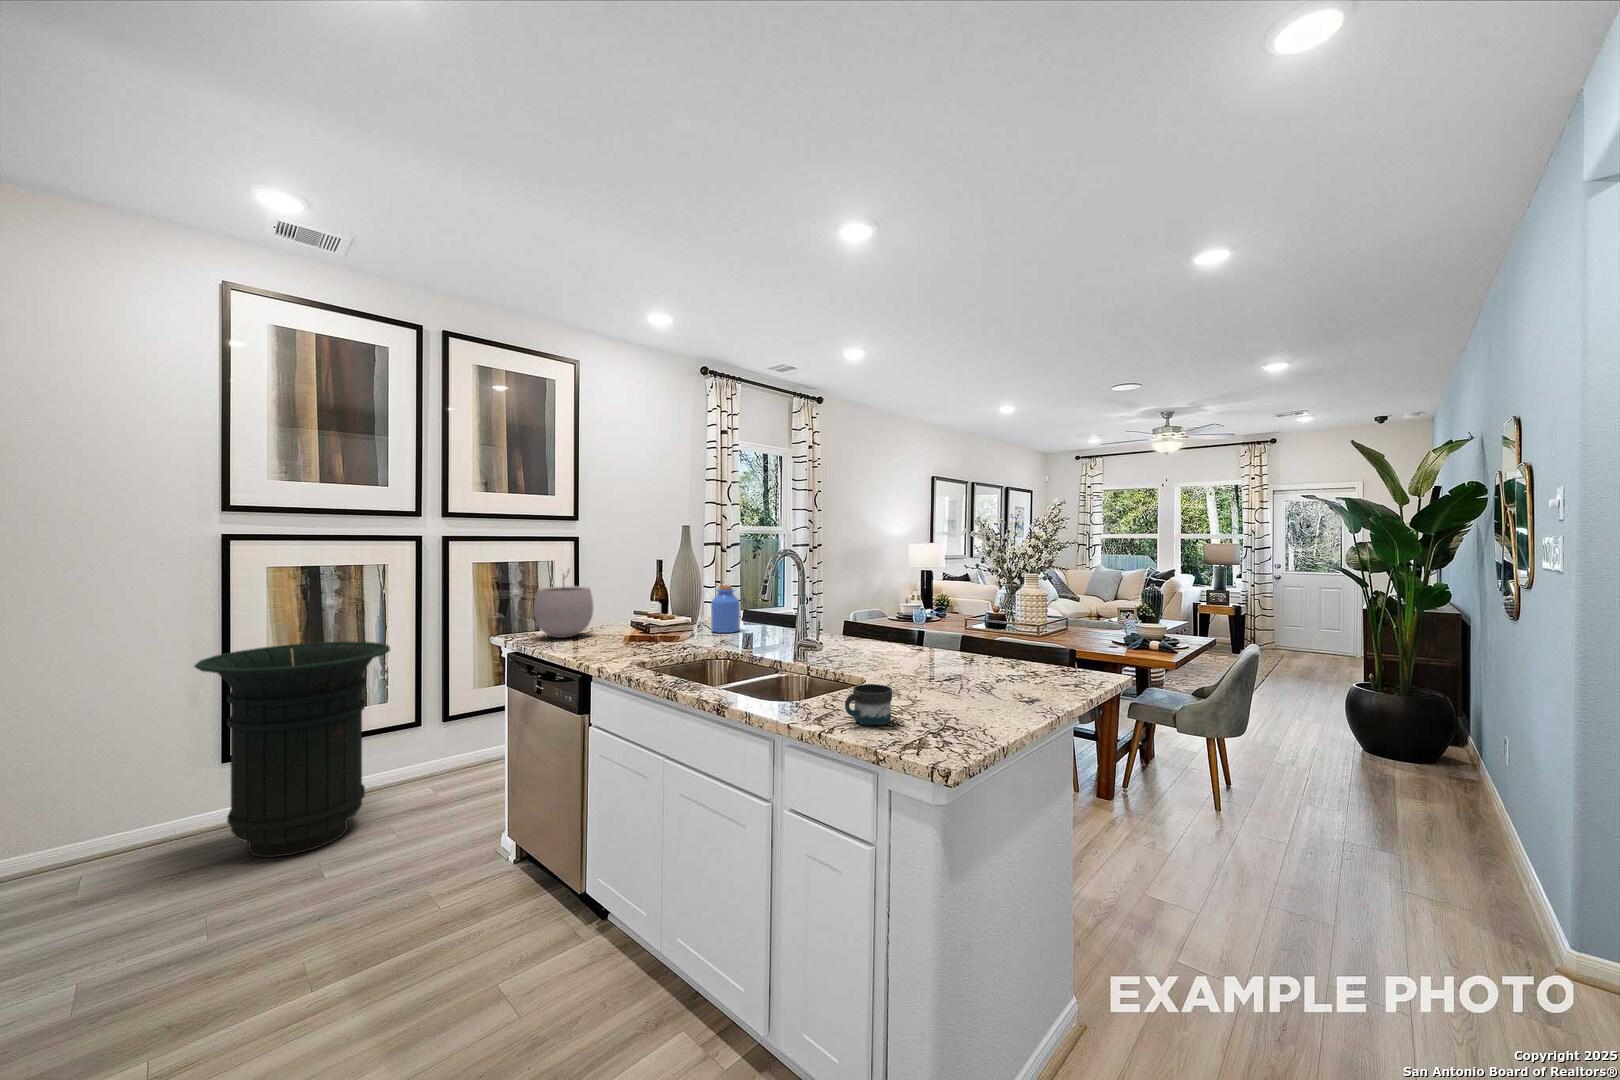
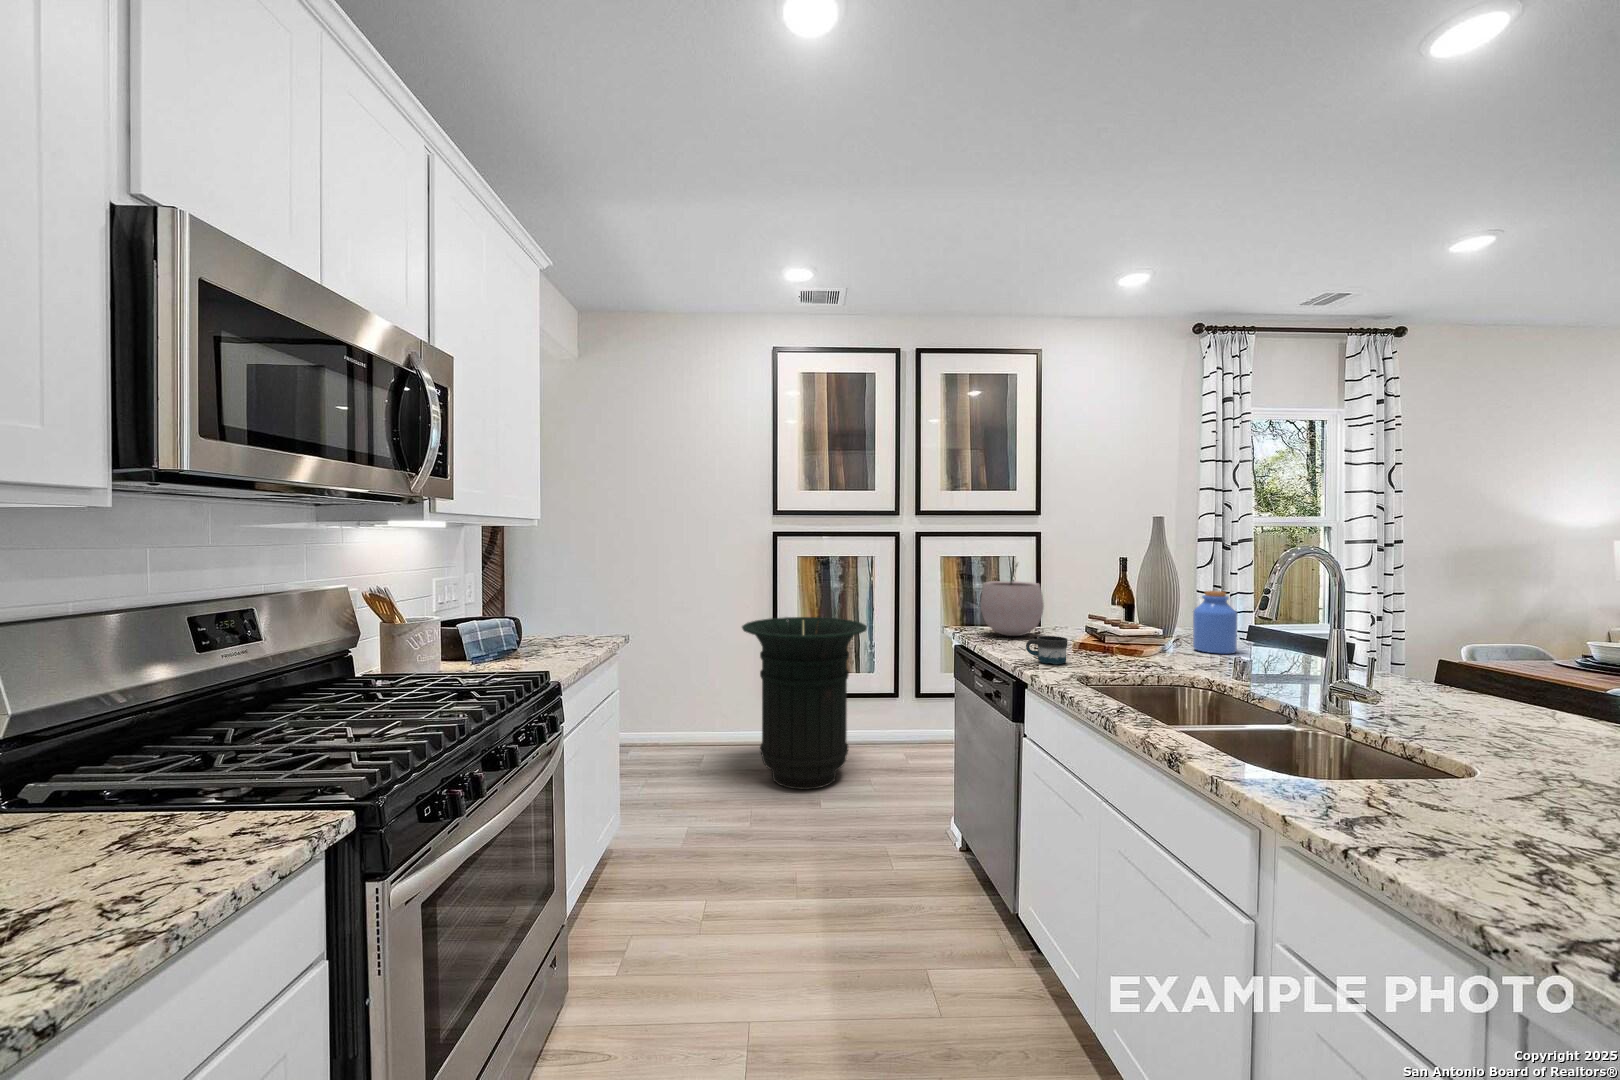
mug: present [845,684,892,726] -> present [1026,636,1067,664]

